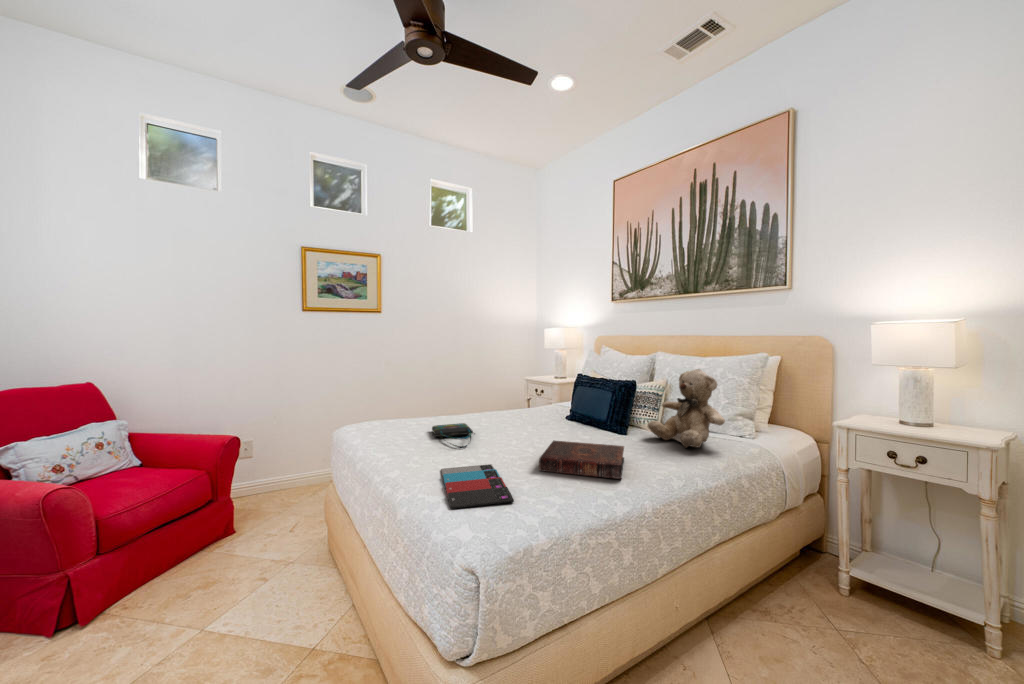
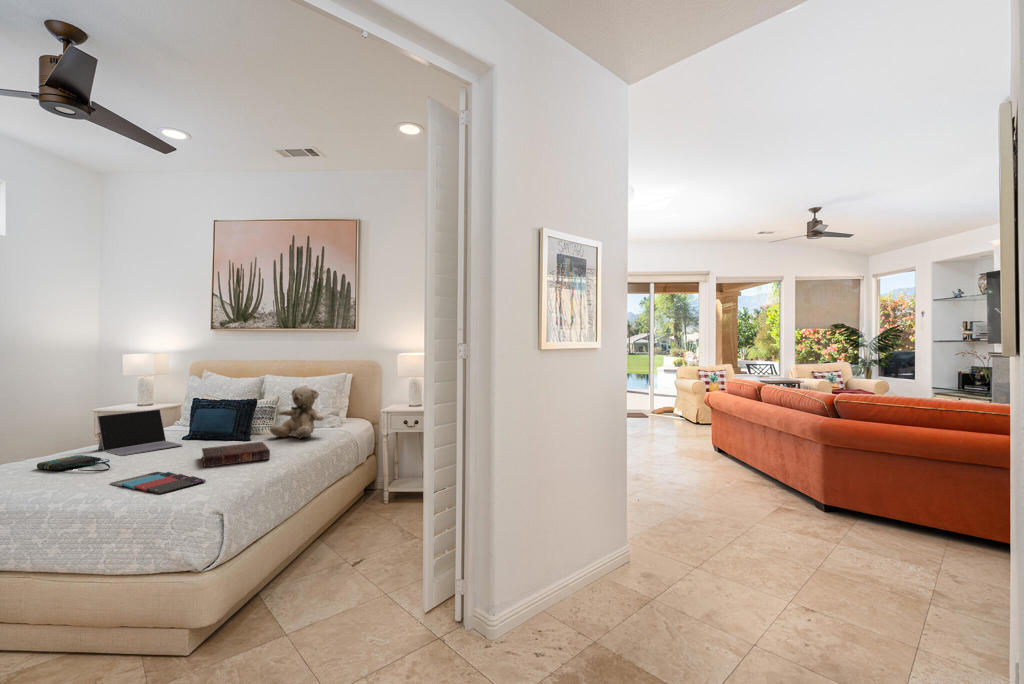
laptop: none [492,384,554,431] -> present [97,409,182,456]

